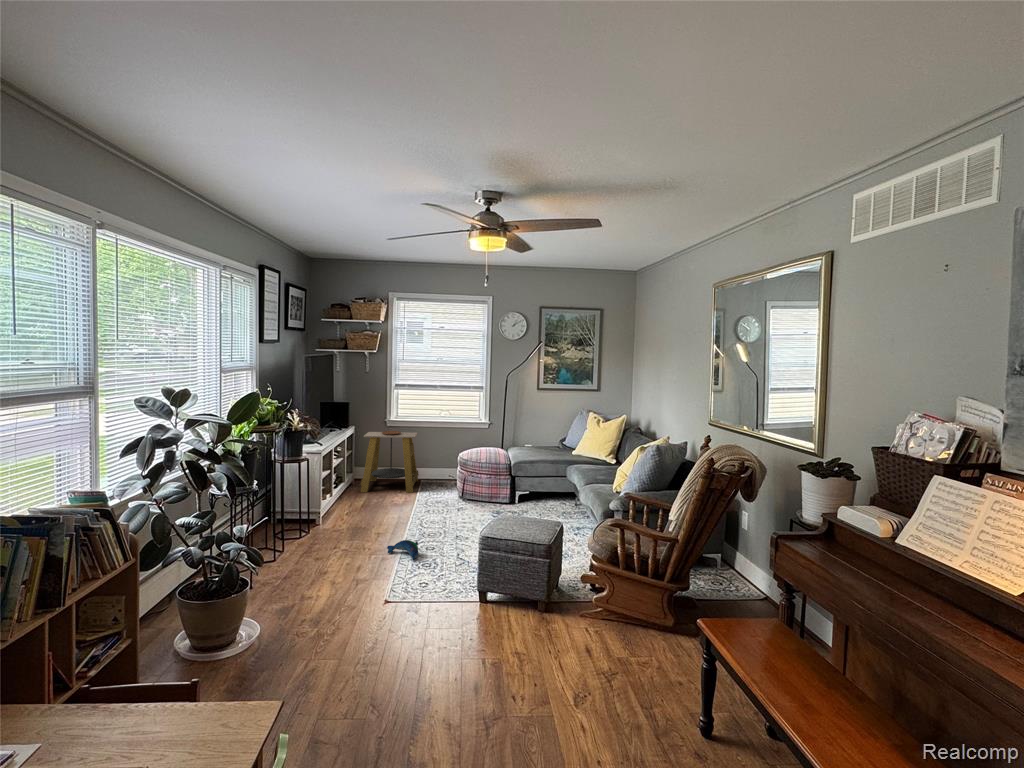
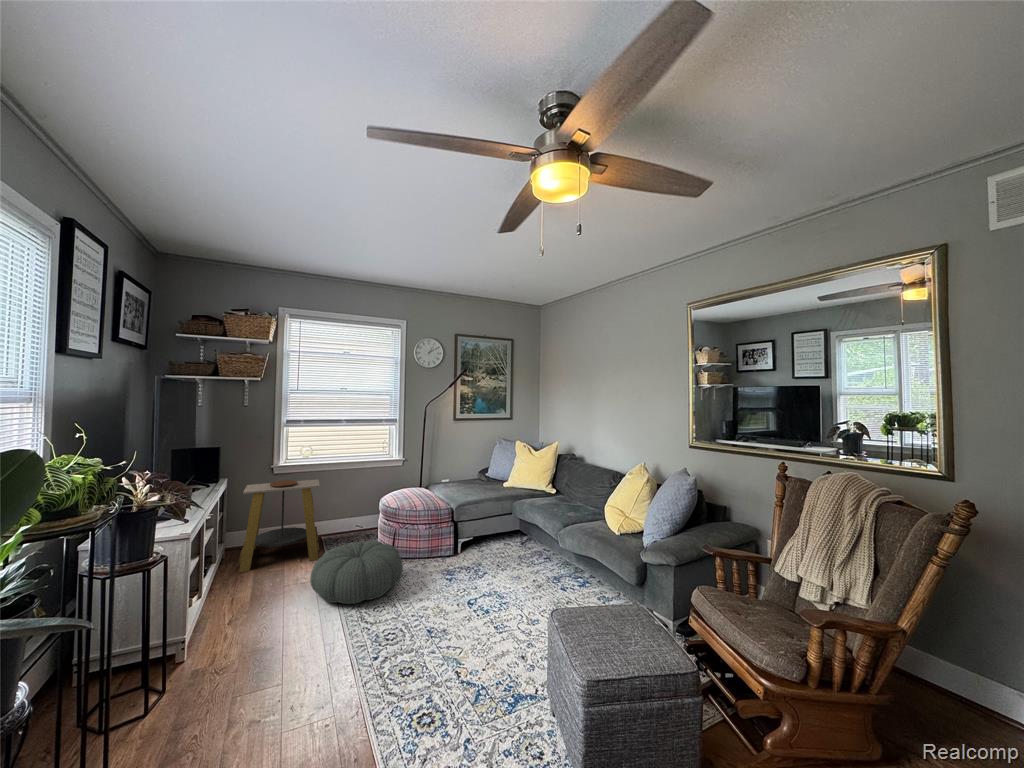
pouf: none [396,480,460,518] -> present [310,541,403,604]
plush toy: present [387,540,418,560] -> none [335,660,396,700]

